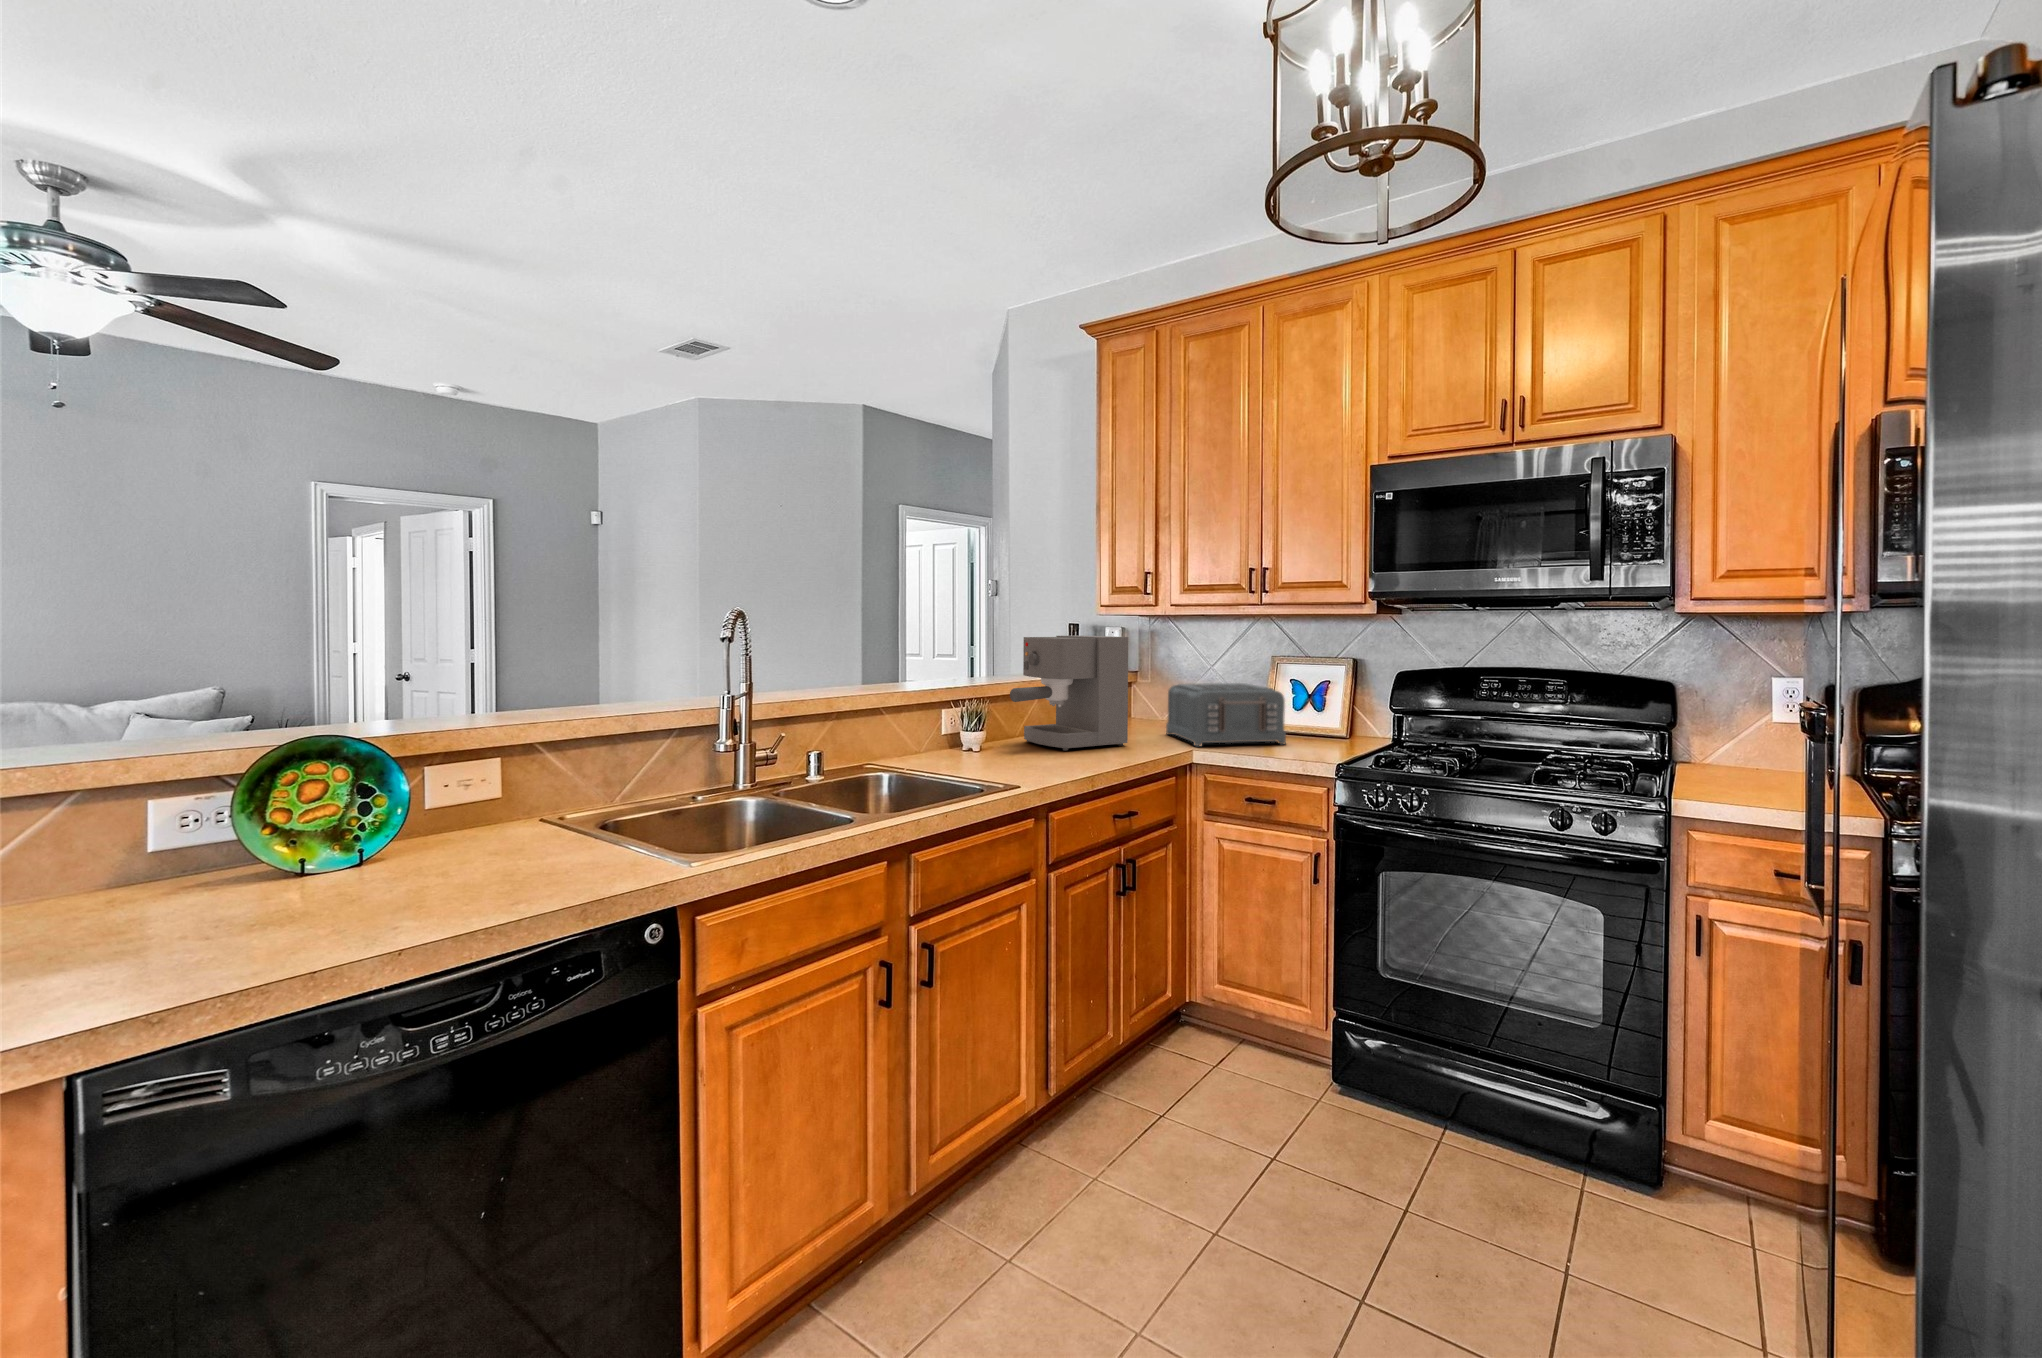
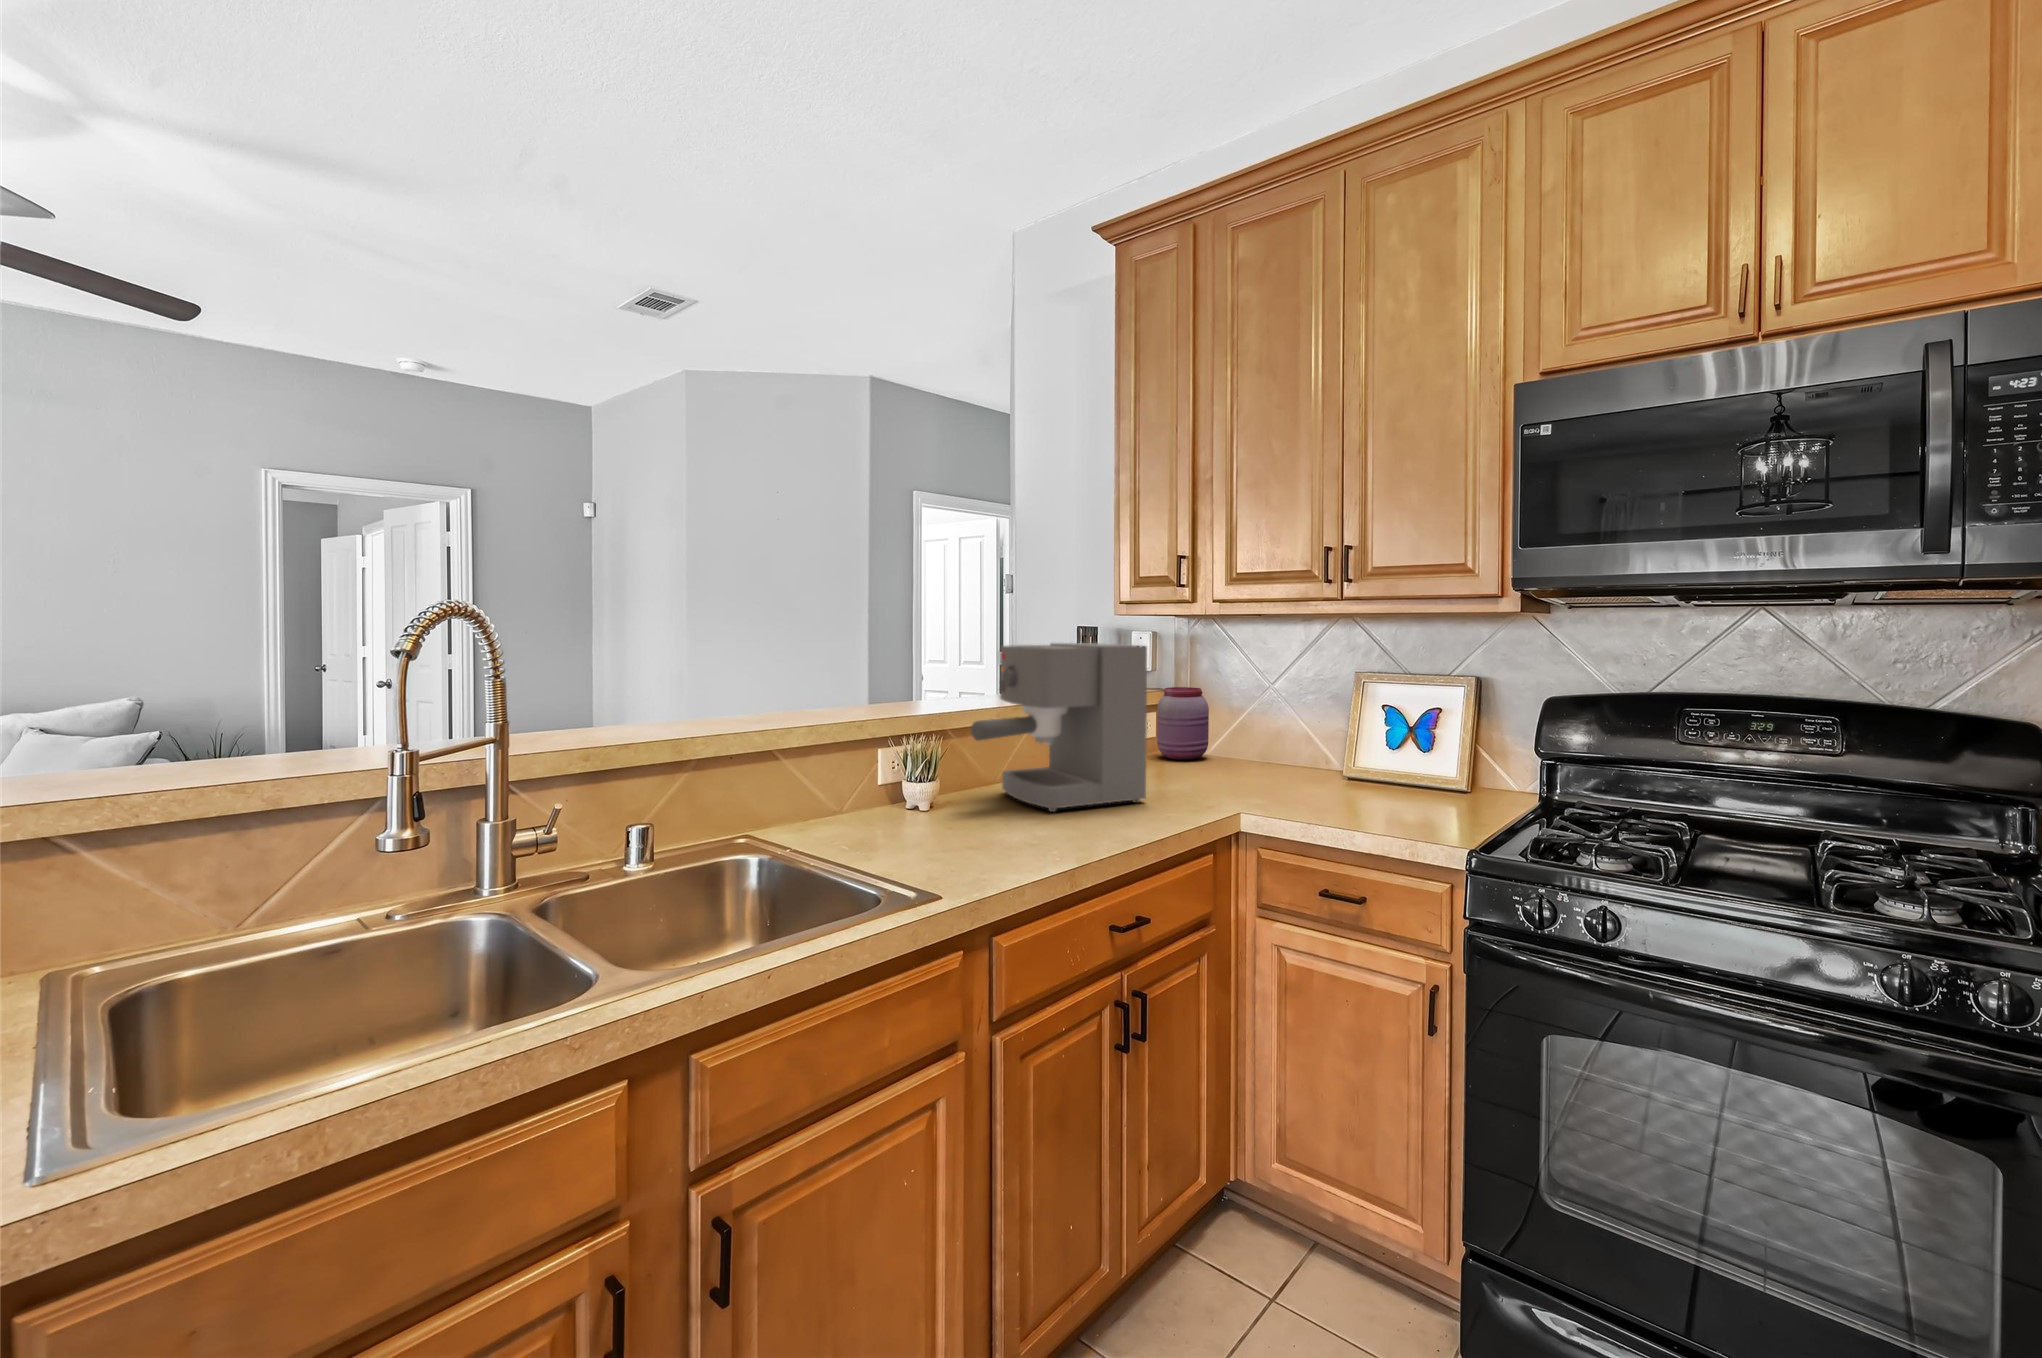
jar: none [1126,669,1165,723] -> present [1157,687,1209,760]
toaster: present [1166,683,1286,746] -> none [1206,710,1379,806]

